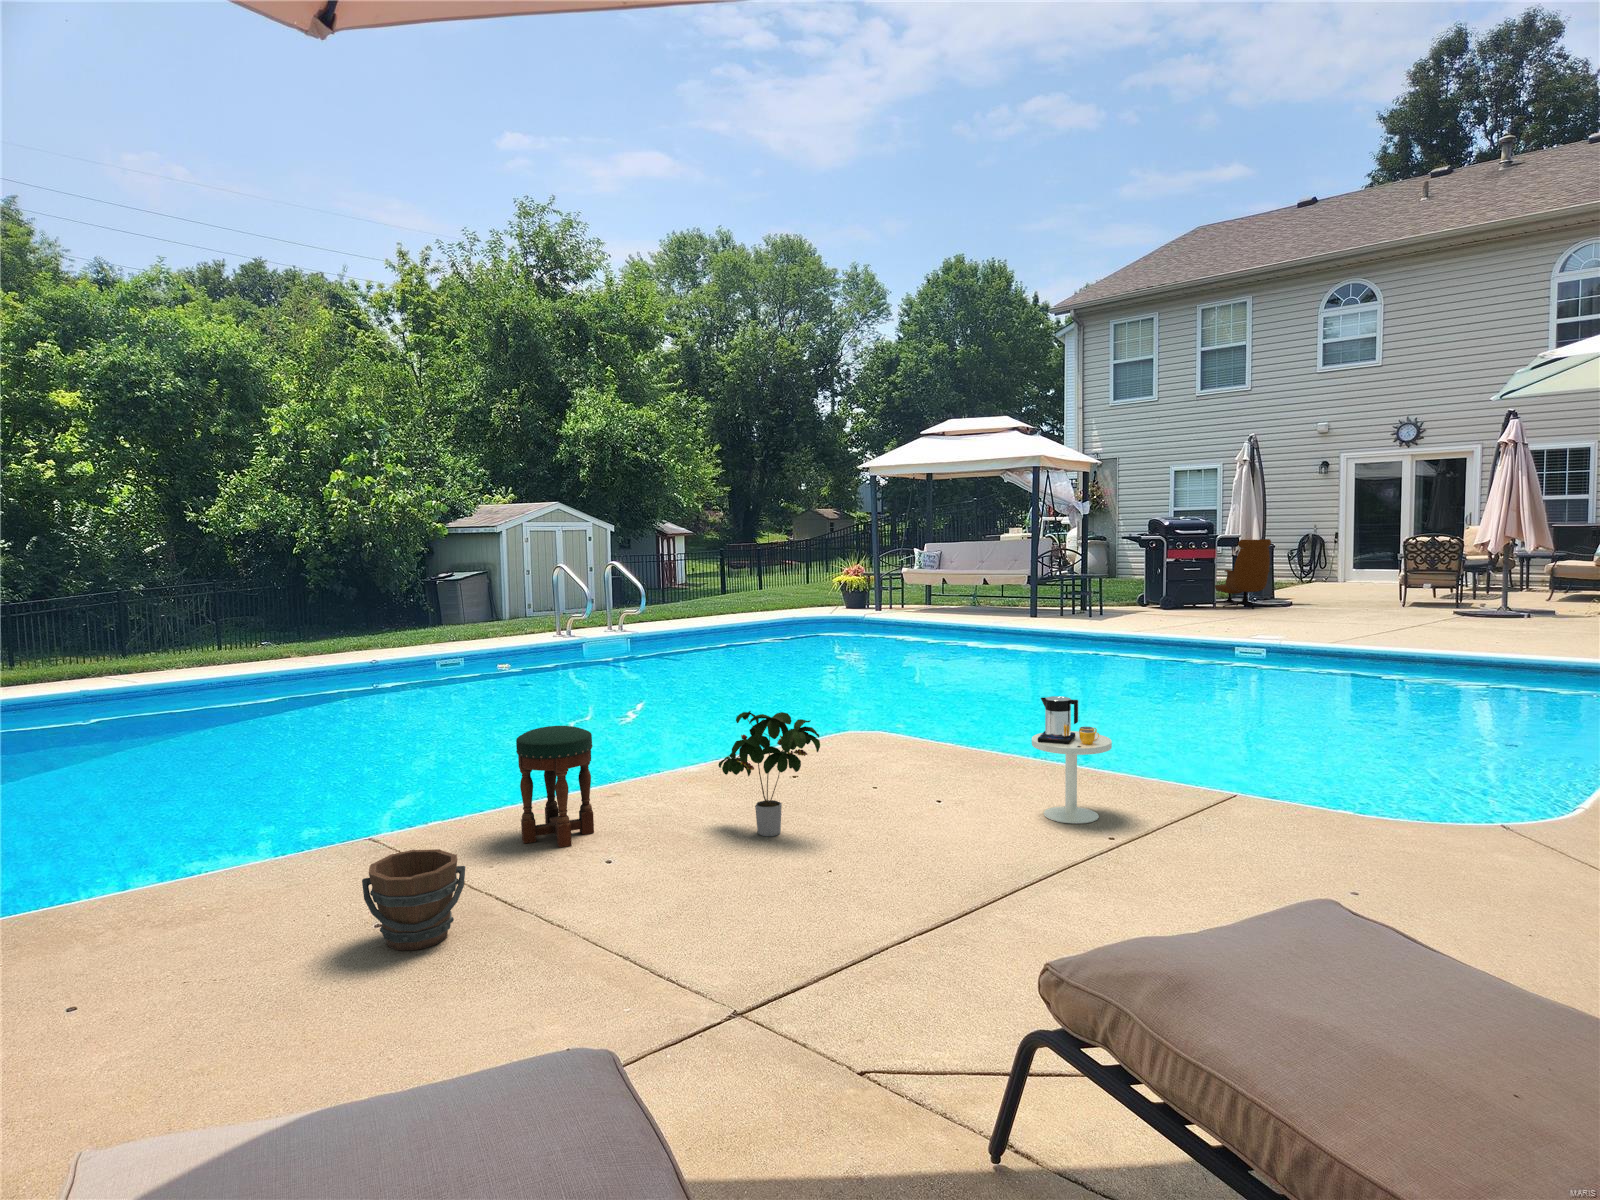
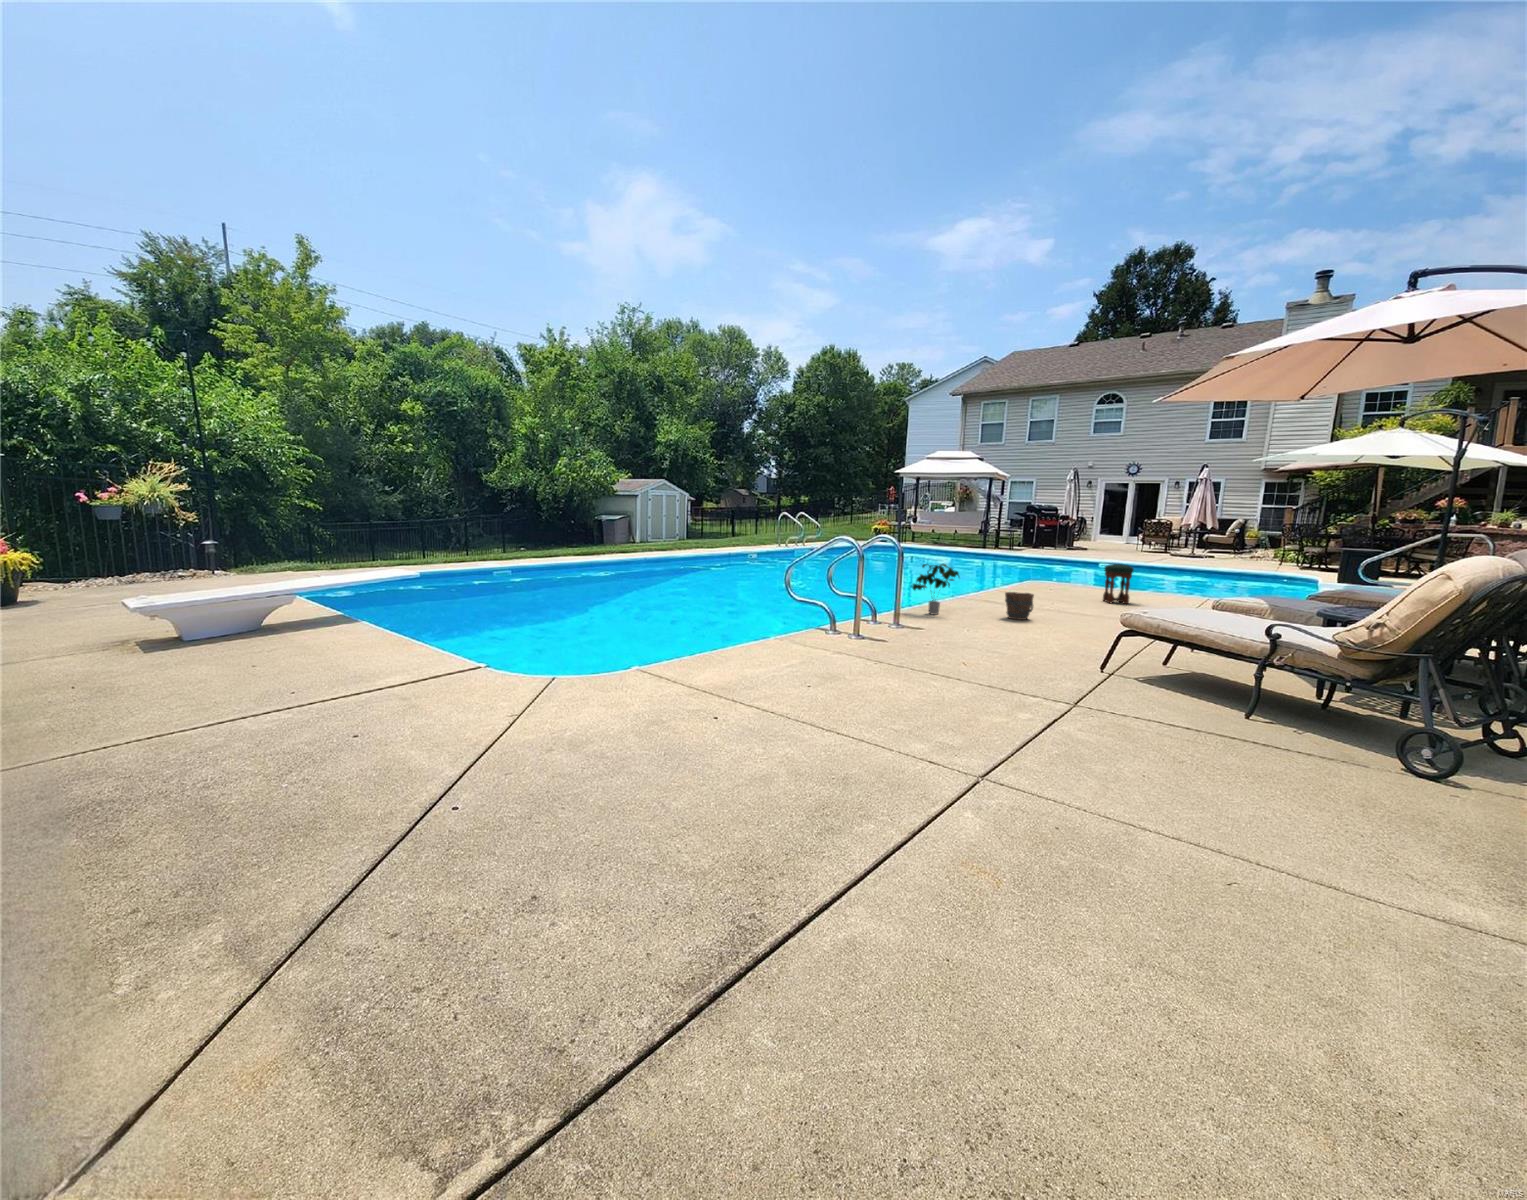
lounge chair: present [1214,539,1271,609] -> none [1048,520,1083,555]
side table: present [1032,696,1112,824] -> none [1137,560,1169,603]
potted plant: present [718,711,820,836] -> present [912,564,959,615]
stool: present [516,726,594,847] -> present [1103,564,1134,604]

